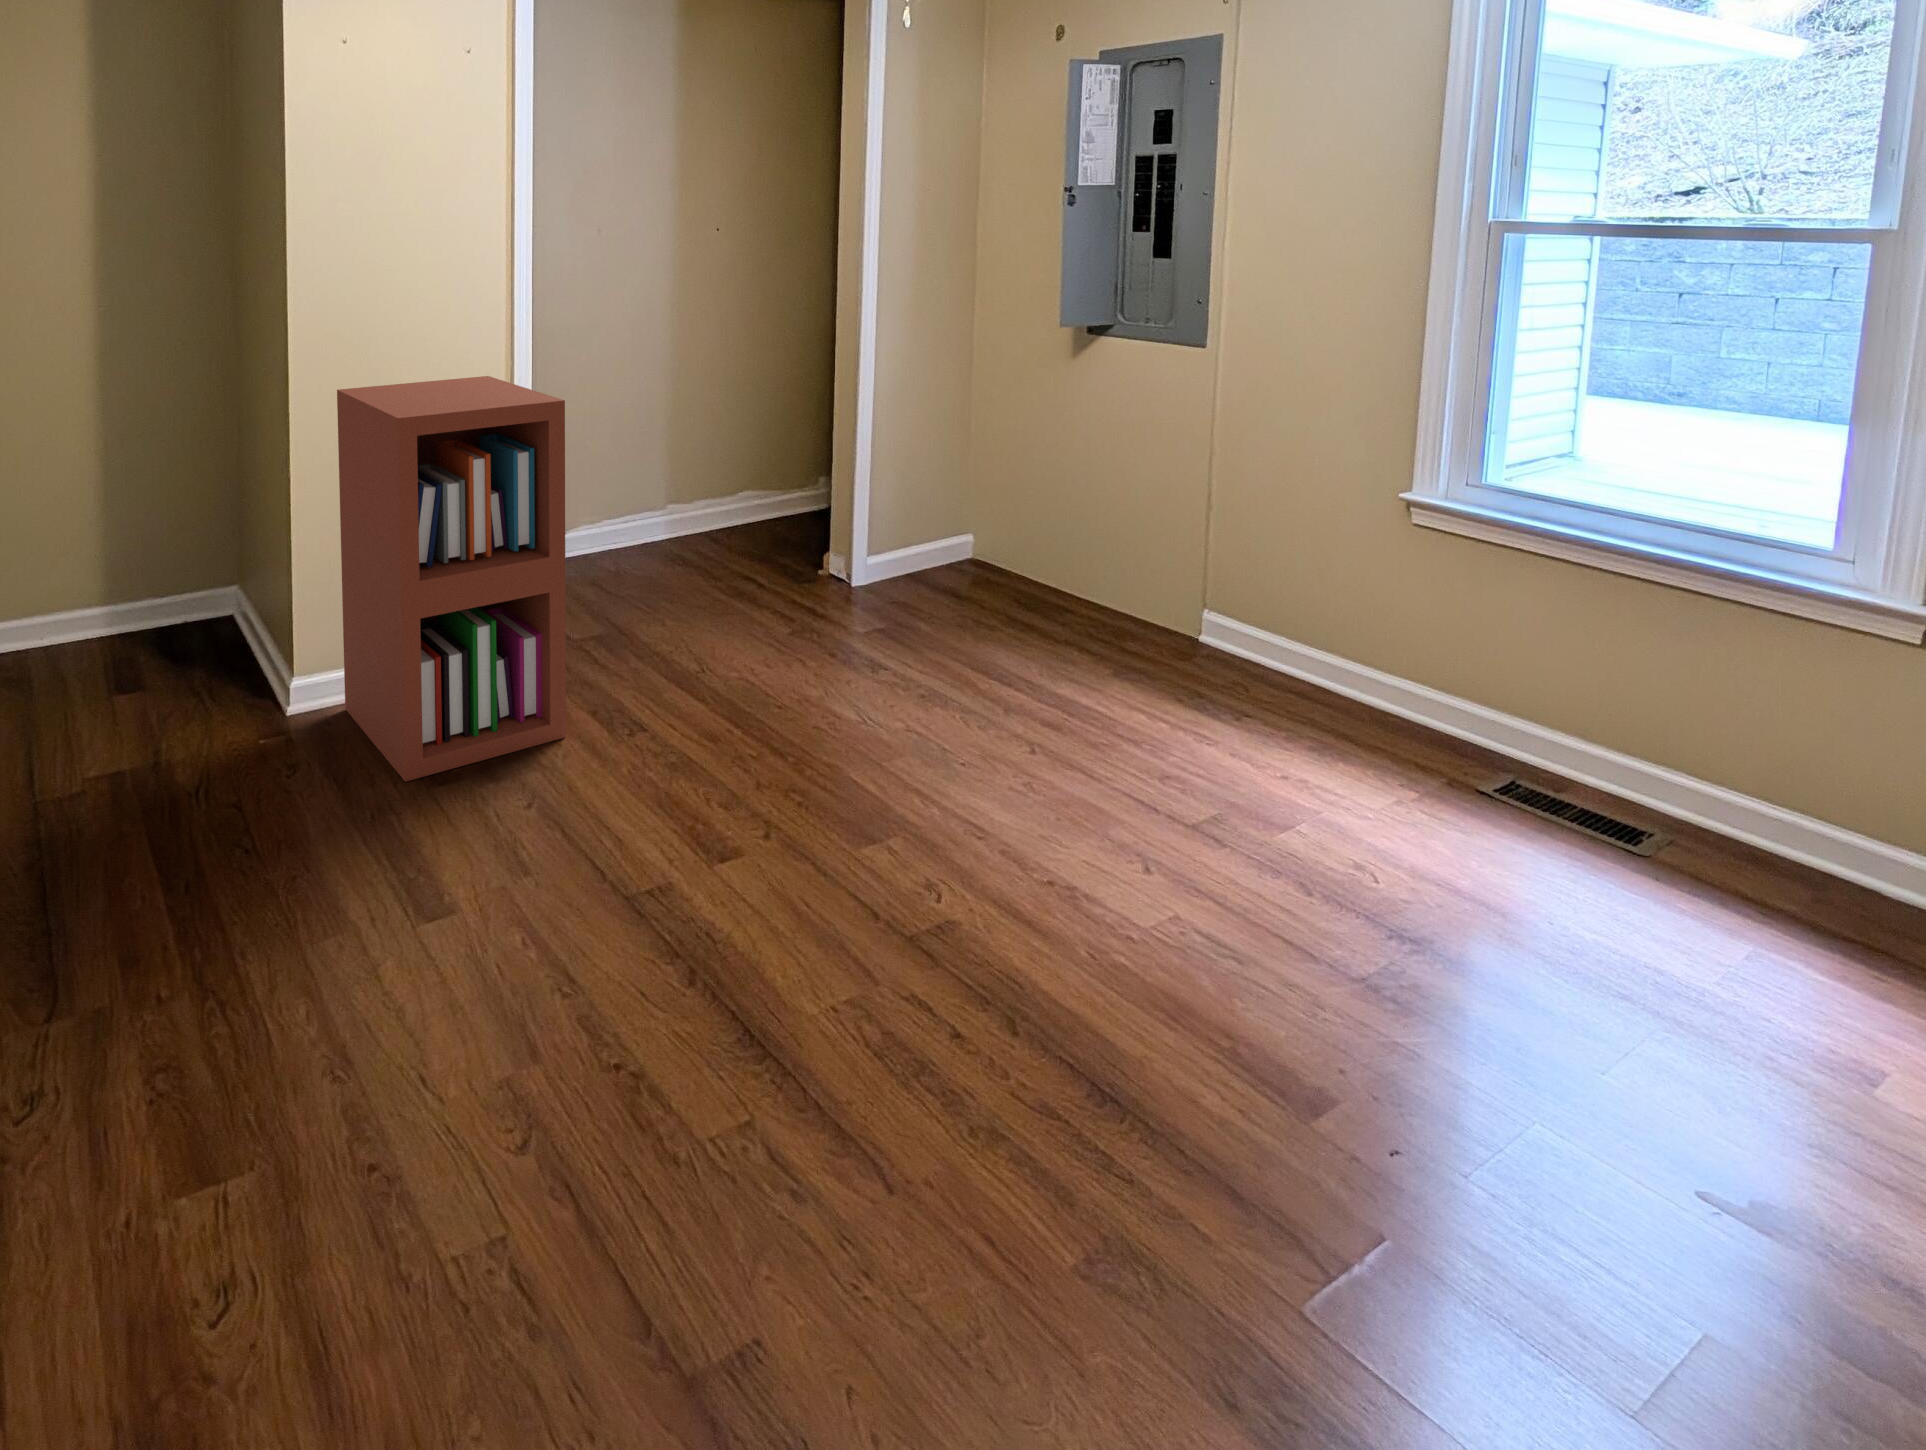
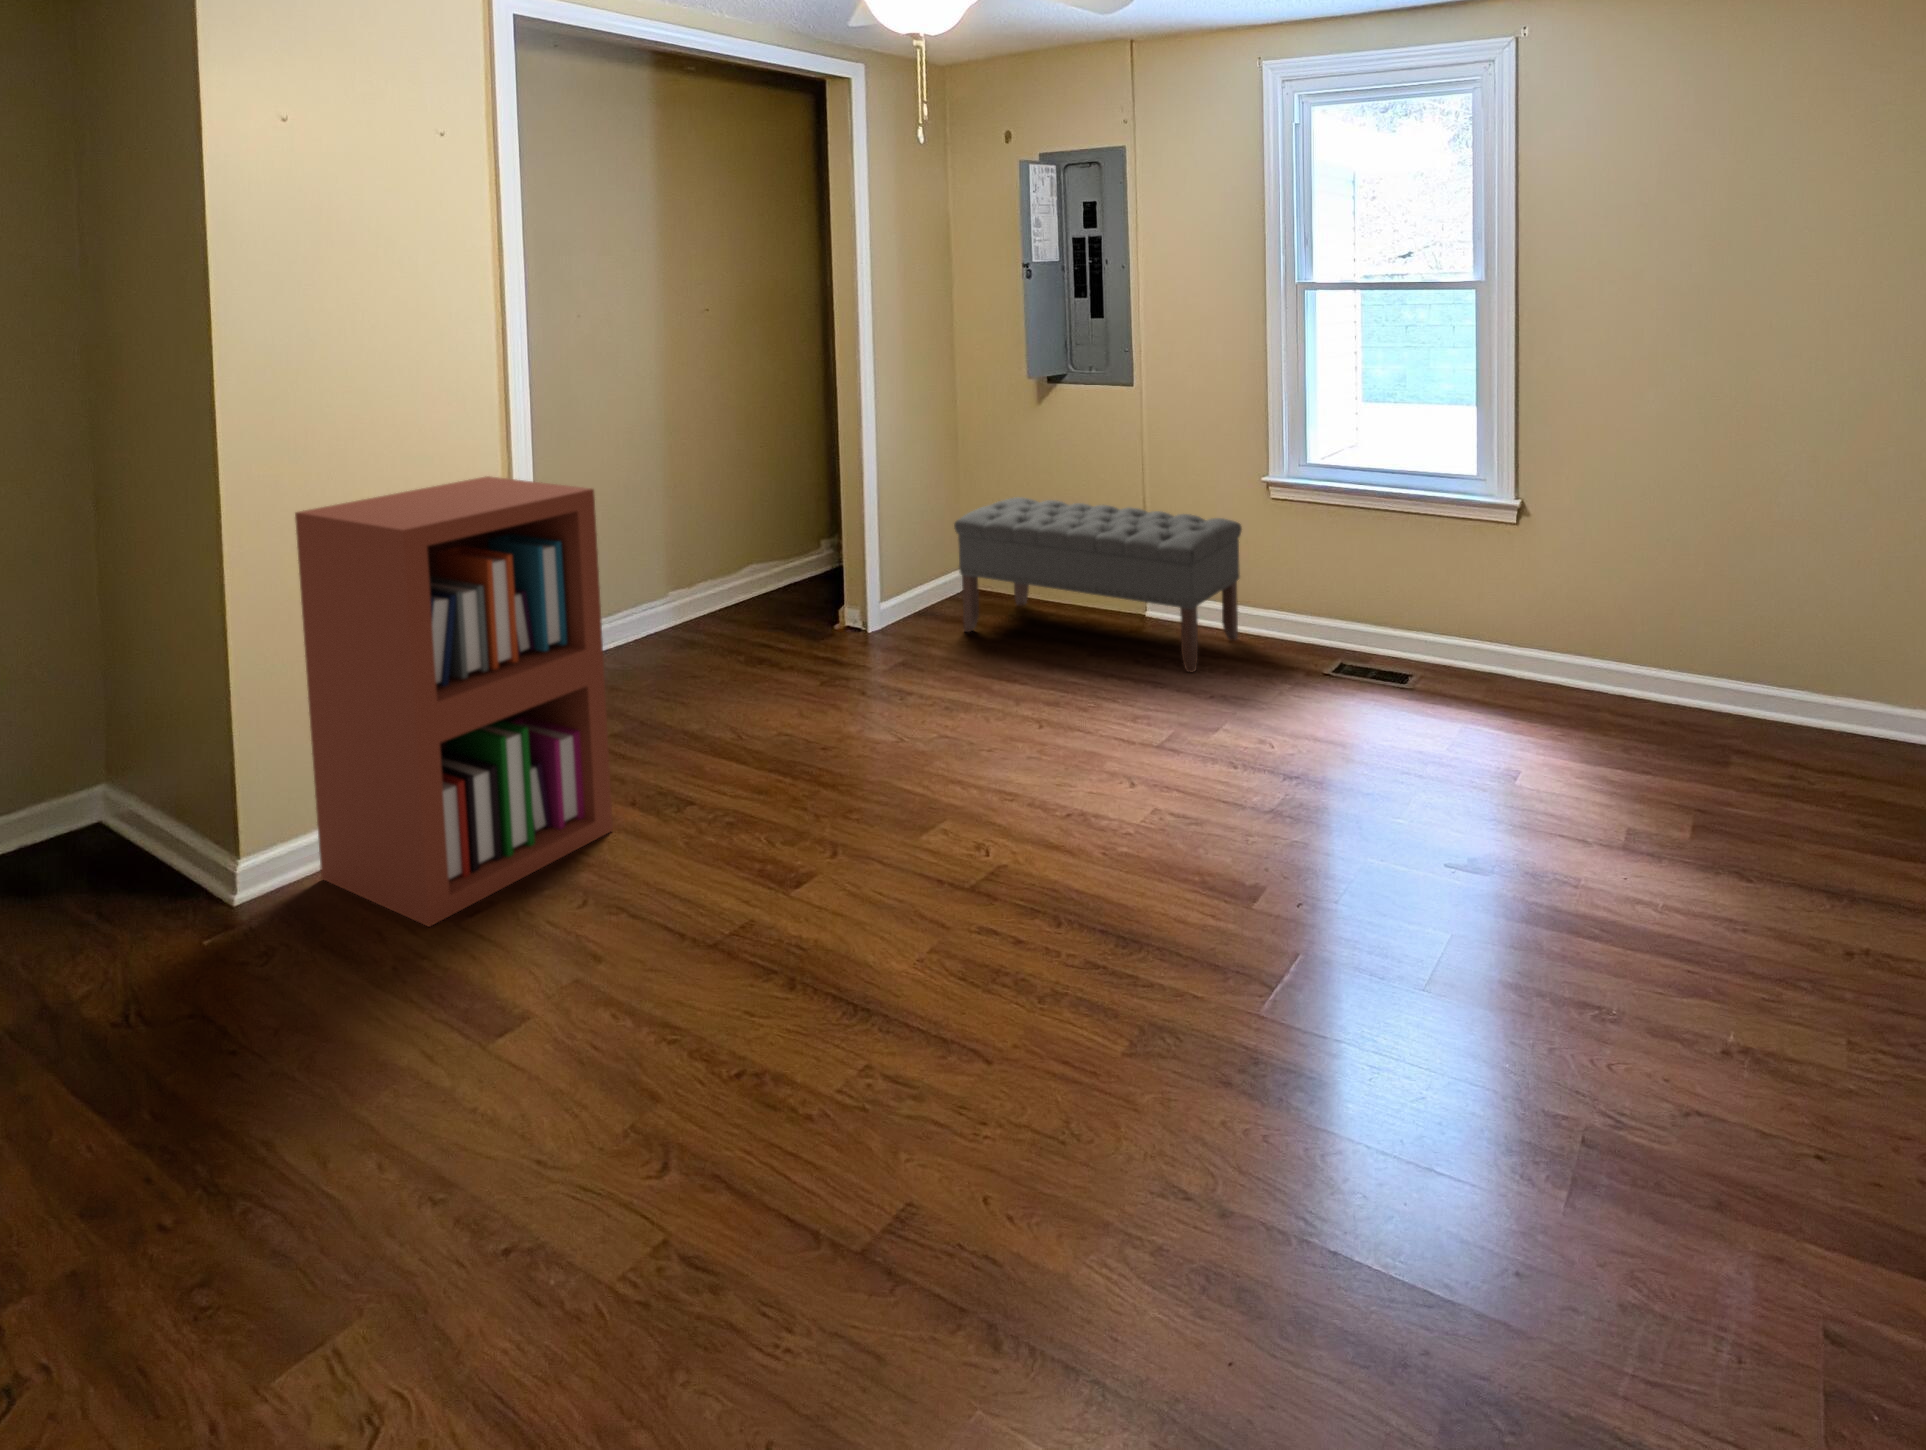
bench: none [952,468,1356,737] -> present [954,497,1242,672]

